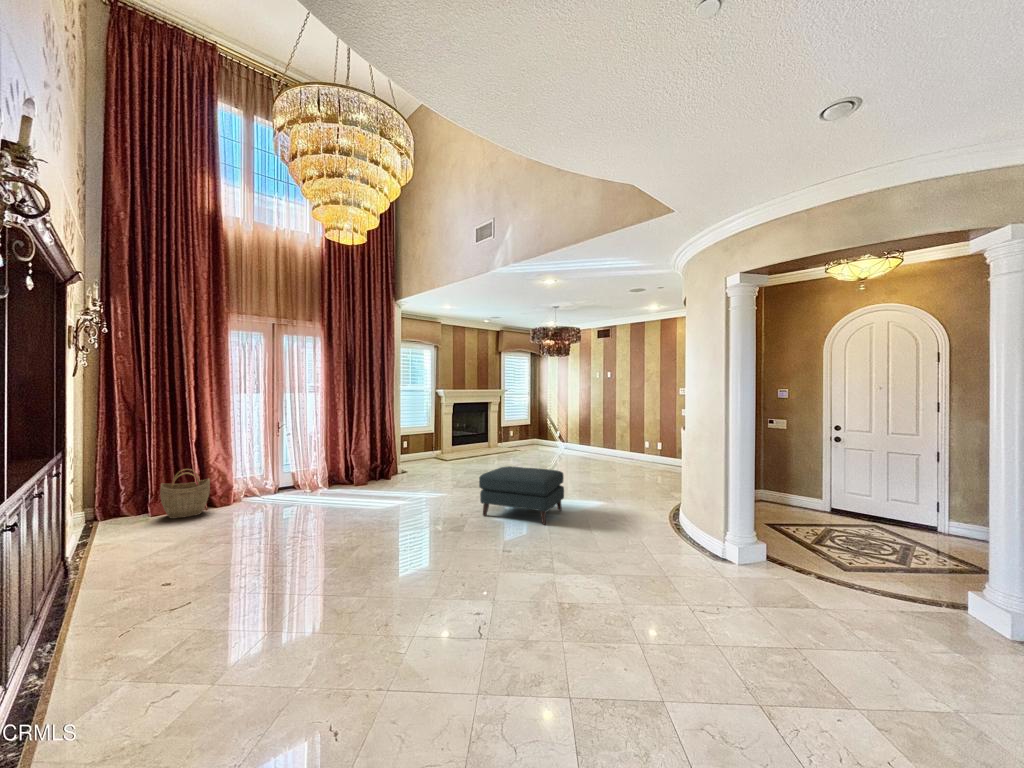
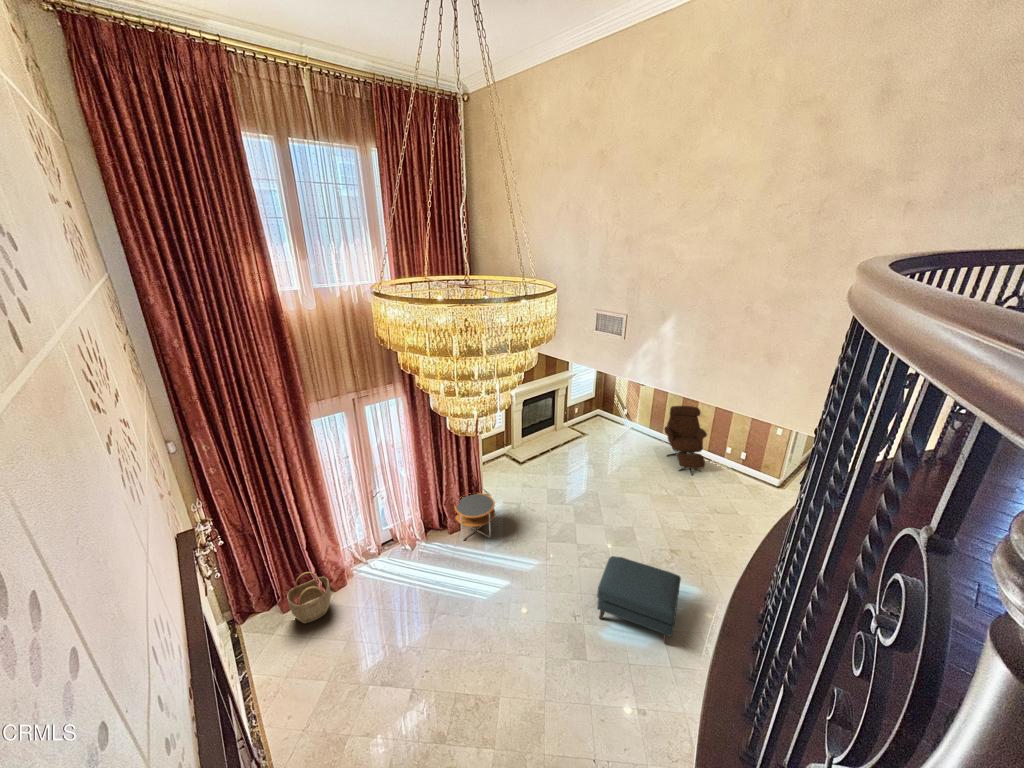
lounge chair: none [588,412,627,466] -> present [664,406,707,475]
side table: none [361,451,403,488] -> present [455,493,495,540]

